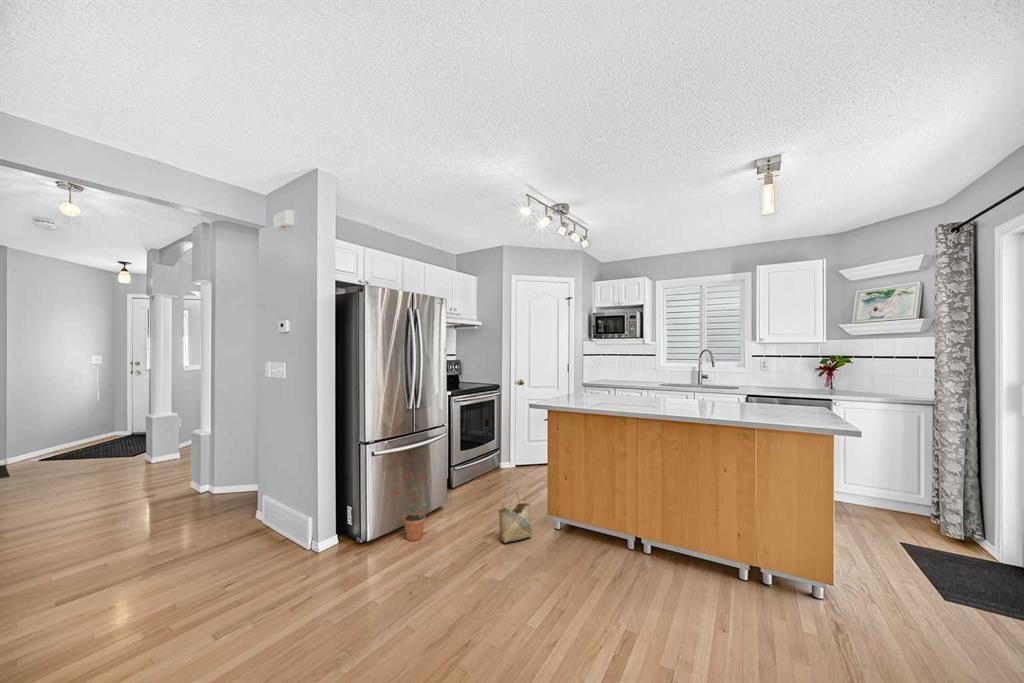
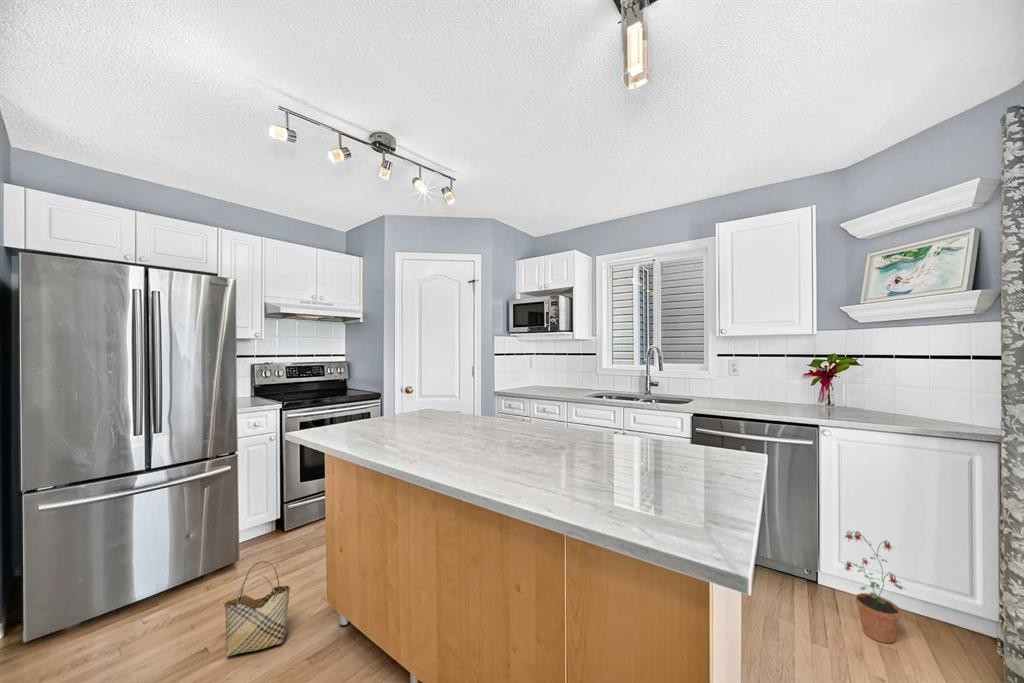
potted plant: present [394,473,427,541] -> present [845,531,905,643]

